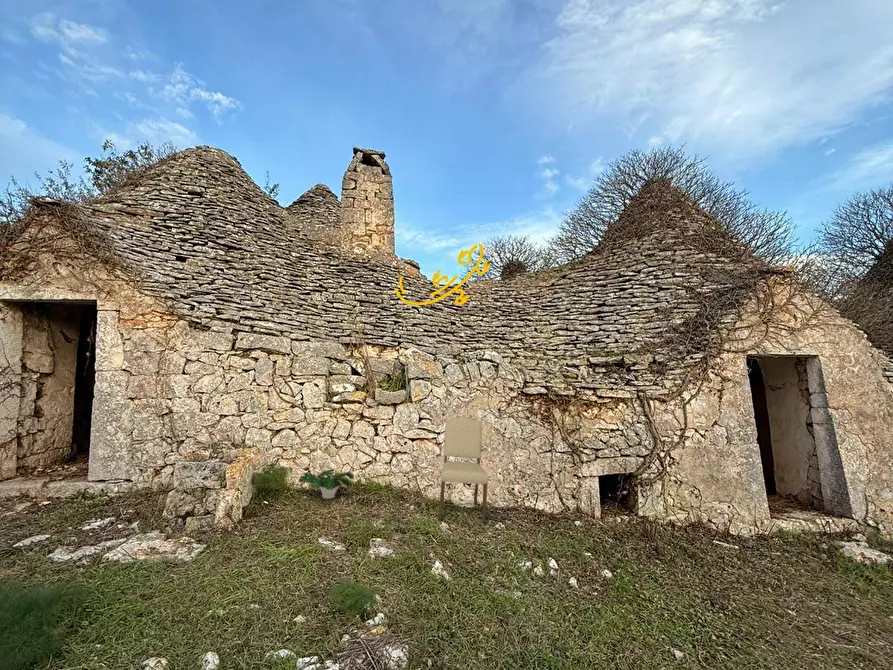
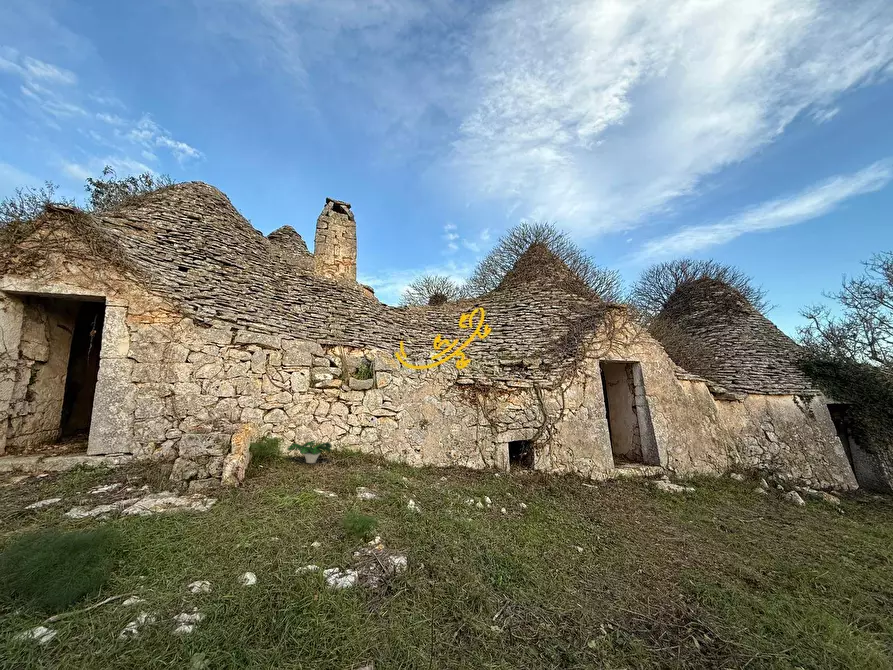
chair: present [439,417,489,522] -> none [398,400,437,475]

